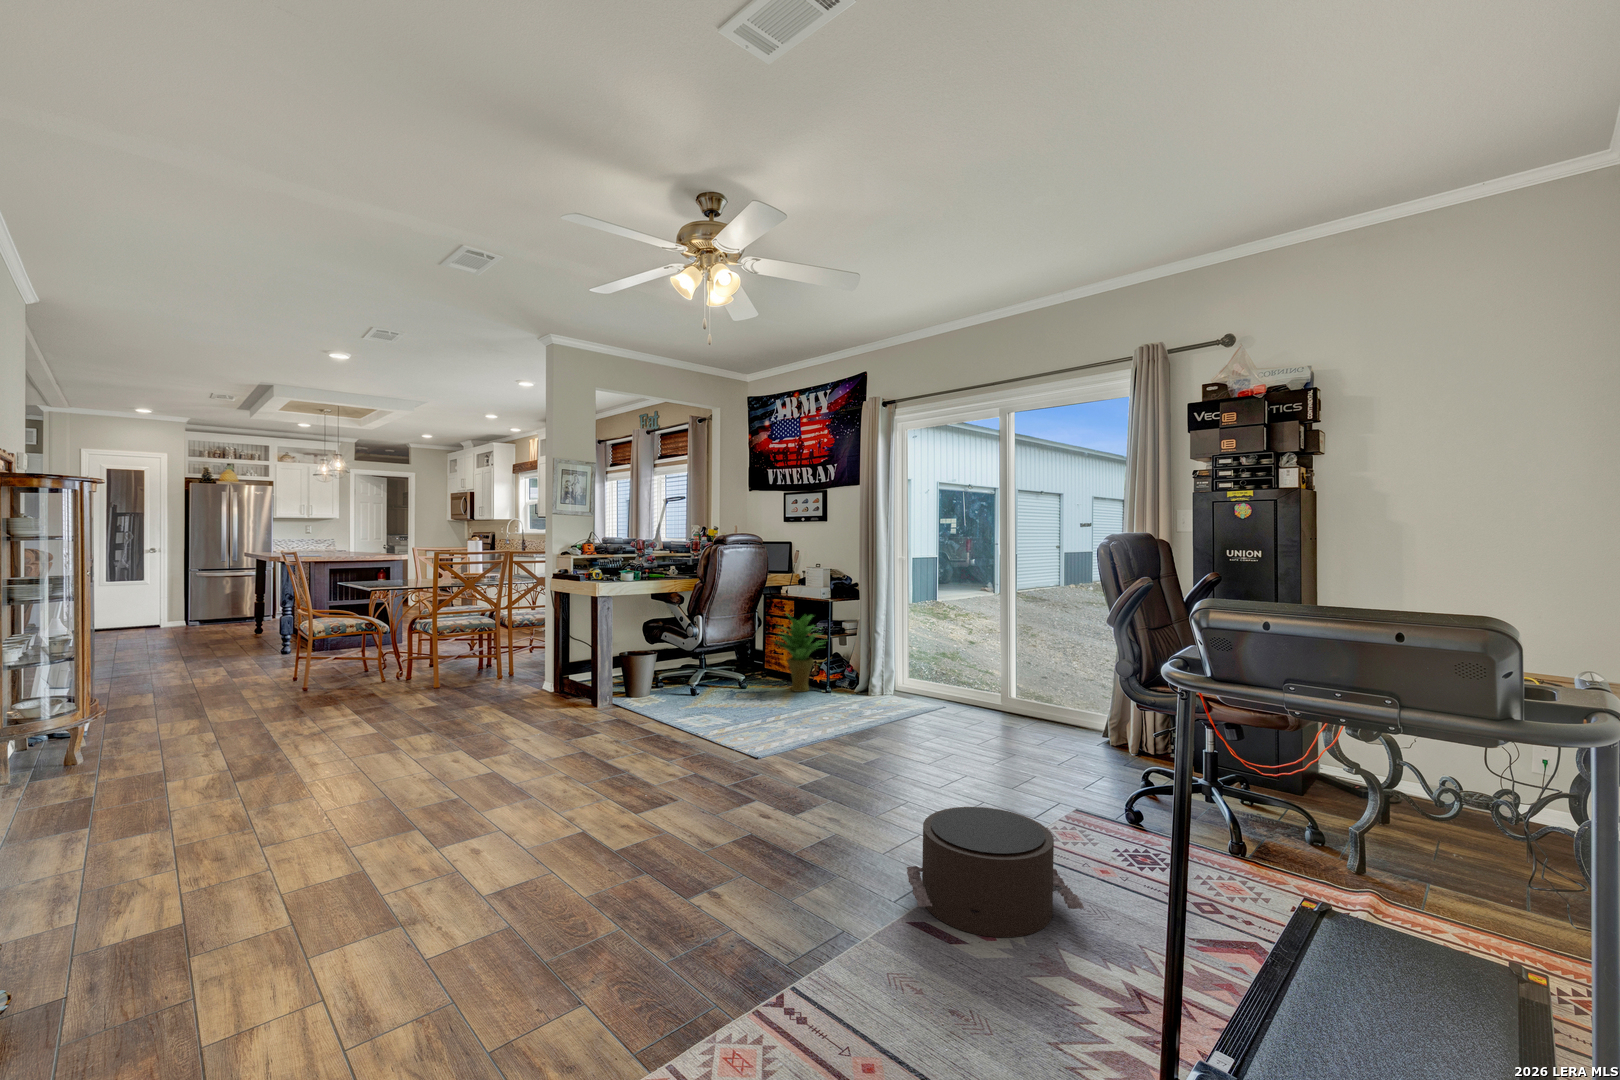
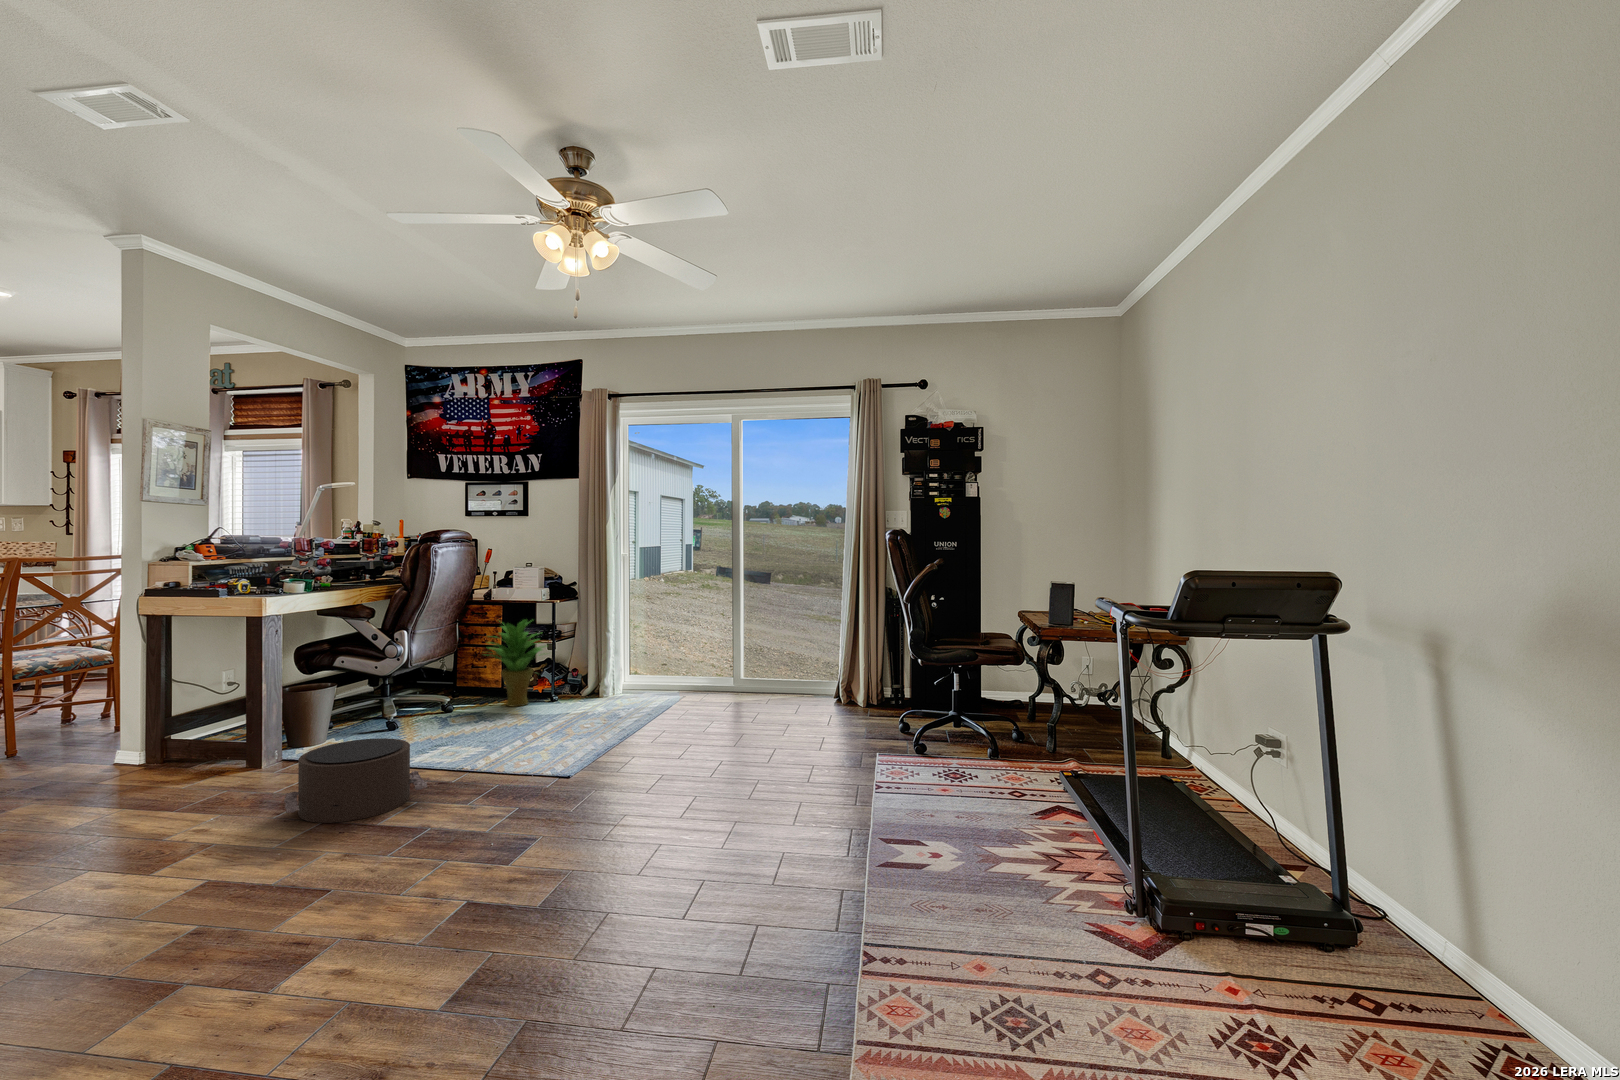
pouf: present [907,807,1084,937] -> present [284,738,427,823]

